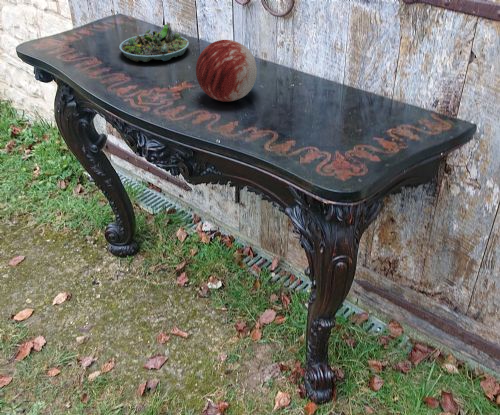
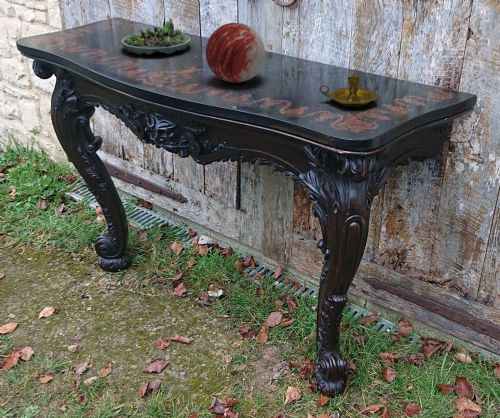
candlestick: none [310,104,370,137] -> present [320,76,377,107]

